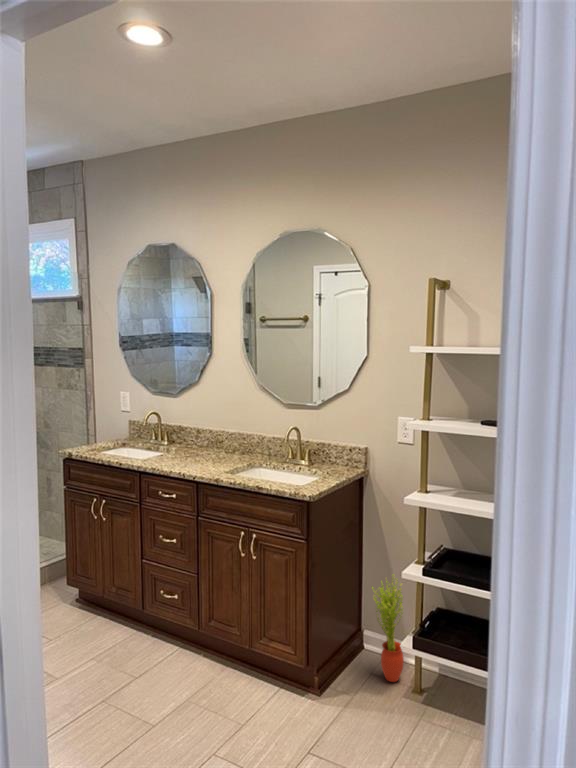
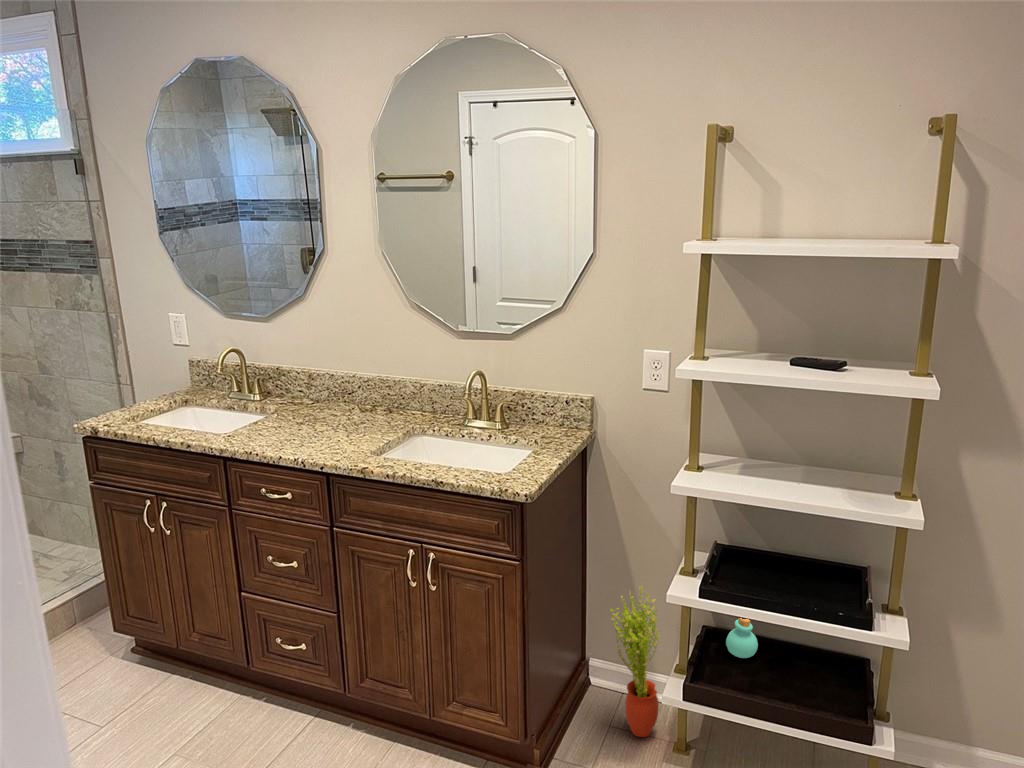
perfume bottle: none [449,598,471,628] -> present [726,618,758,658]

